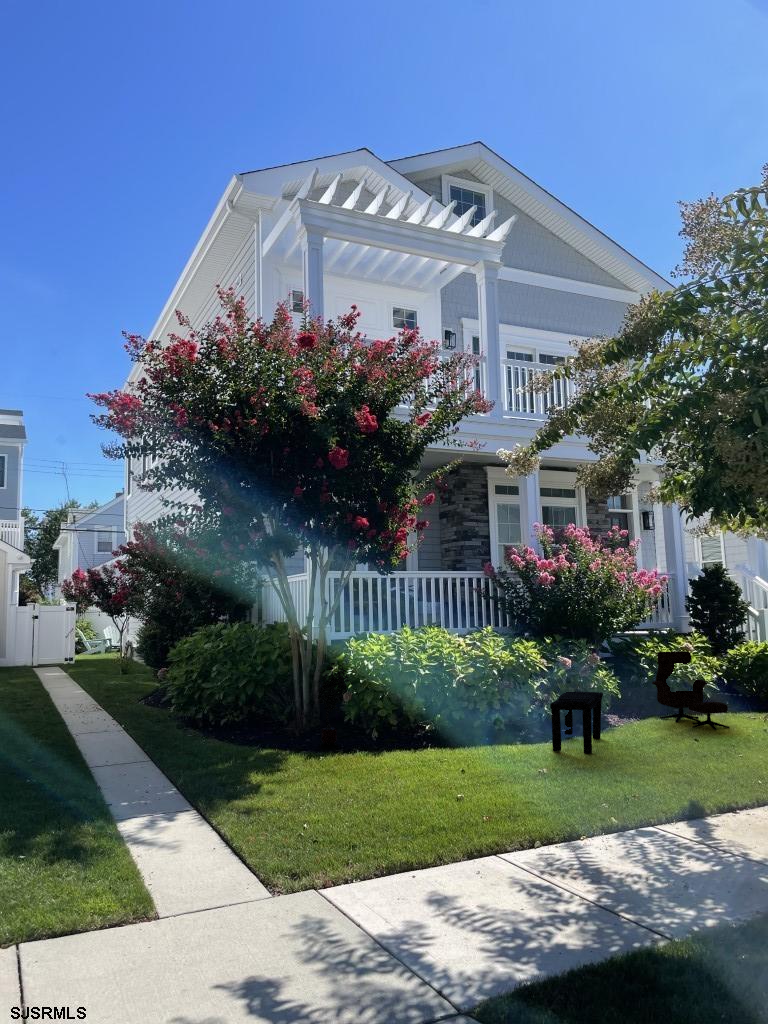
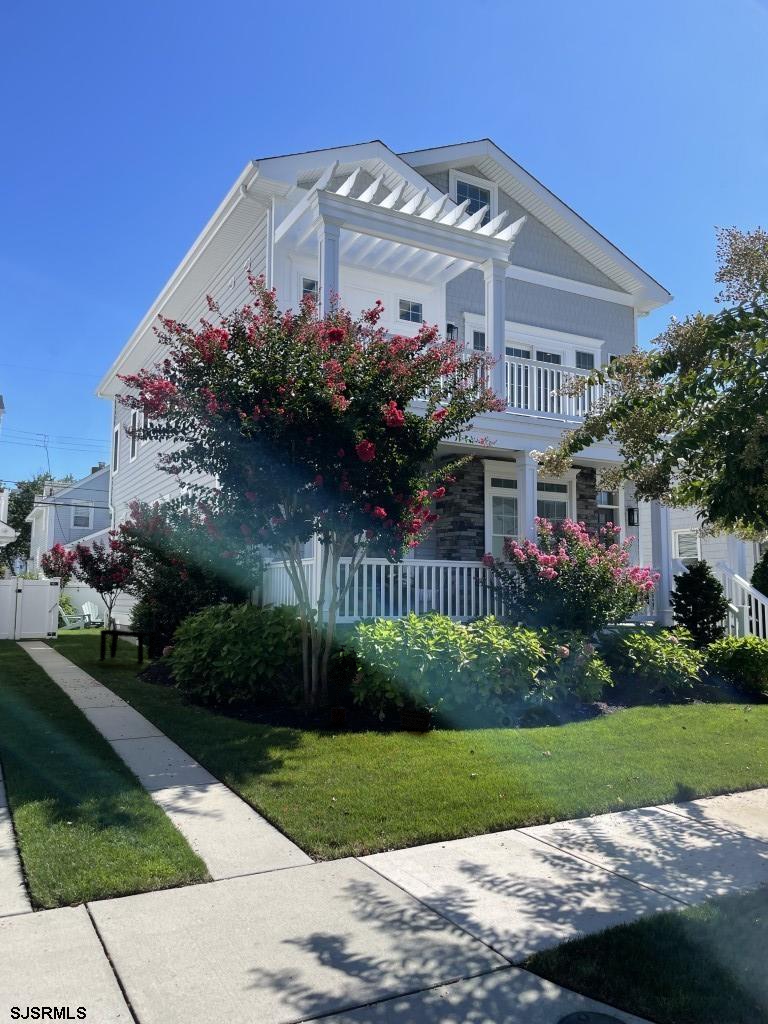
lounge chair: present [652,651,730,730] -> none [641,644,713,719]
bench: present [550,691,603,753] -> present [100,630,156,663]
basket: none [392,712,425,751] -> present [399,696,432,731]

